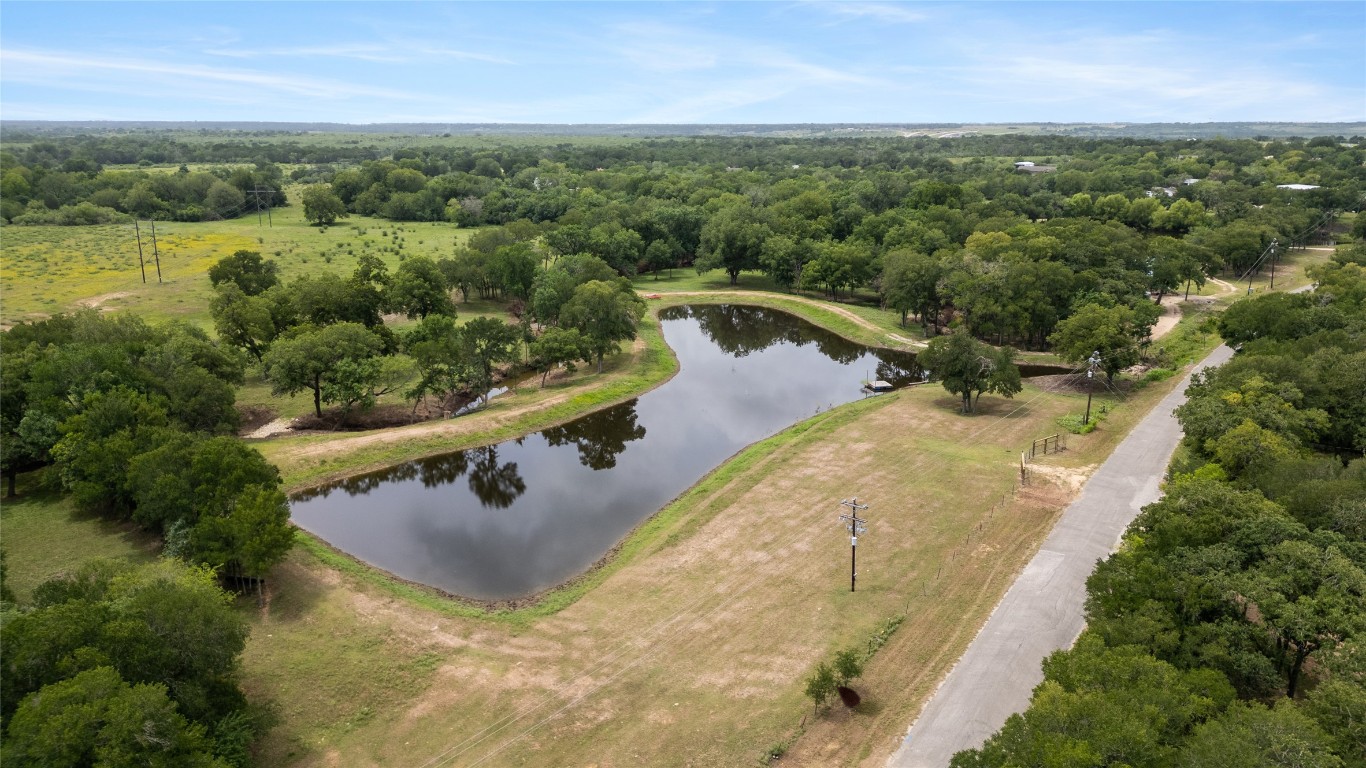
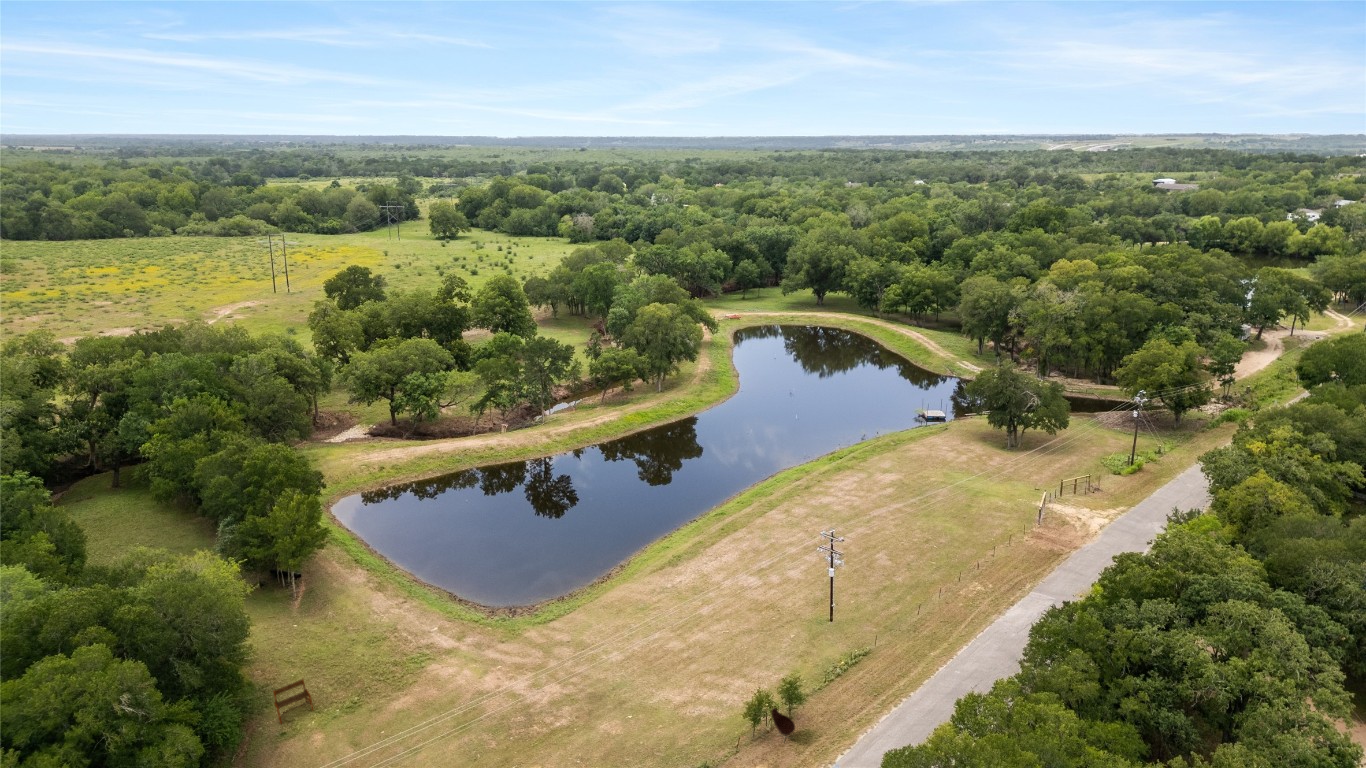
bench: none [263,696,311,751] -> present [273,679,313,723]

